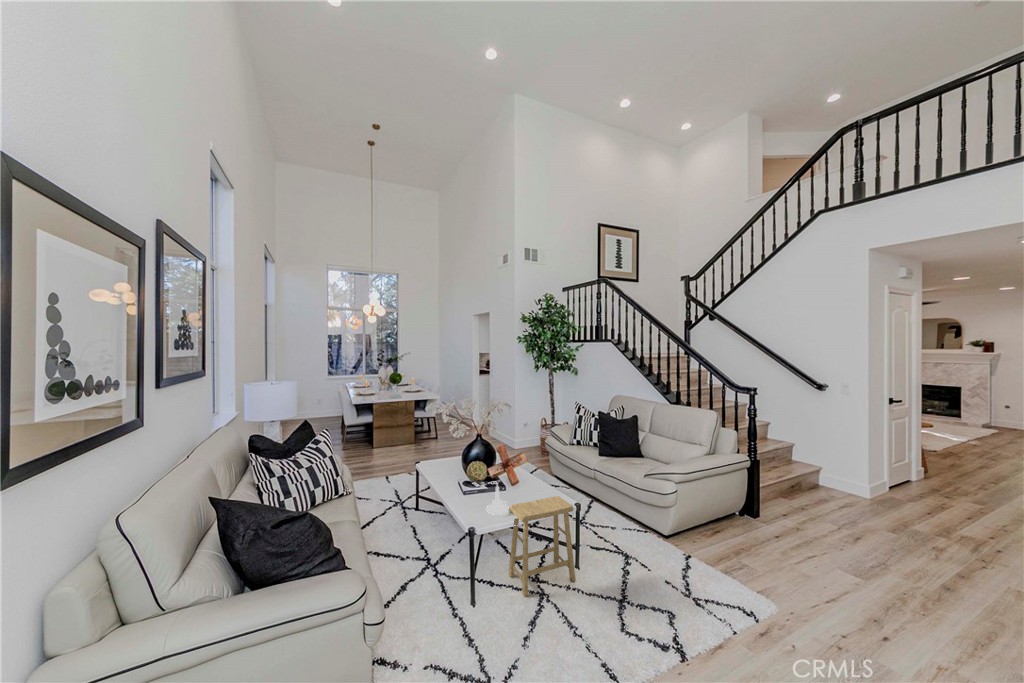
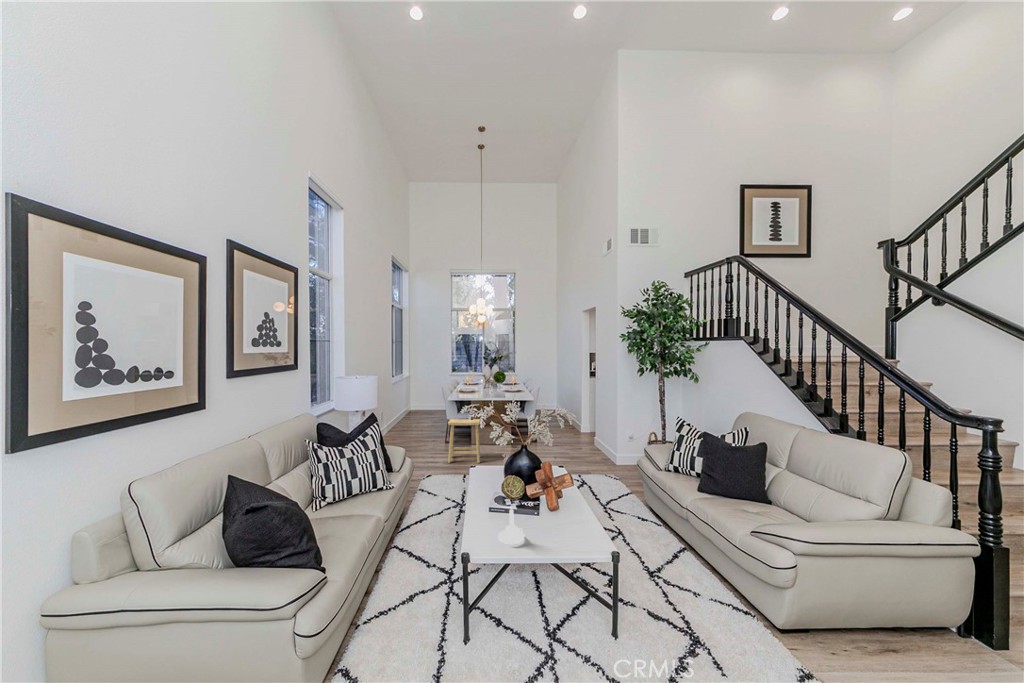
footstool: present [509,496,576,596] -> present [448,419,480,463]

